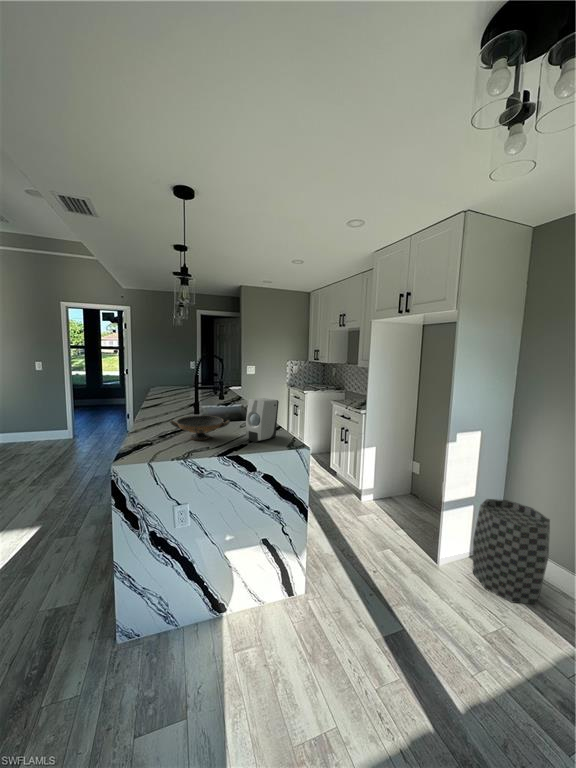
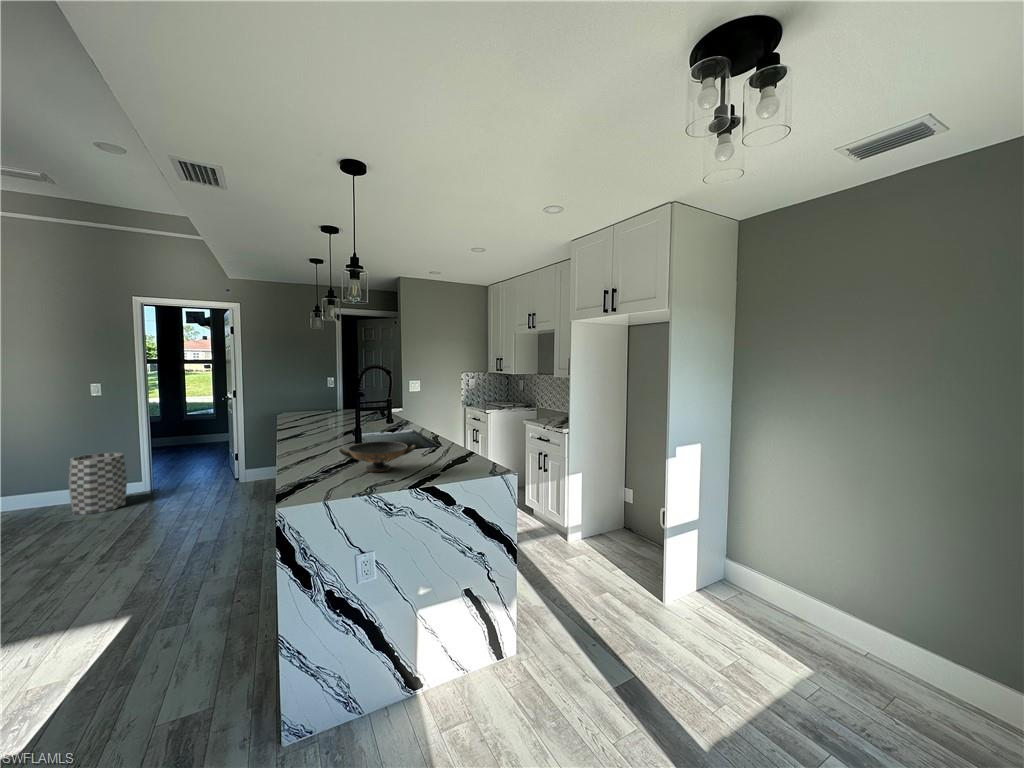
soap dispenser: present [246,398,279,442] -> none [437,416,475,469]
trash can: present [473,499,550,604] -> present [68,452,127,514]

